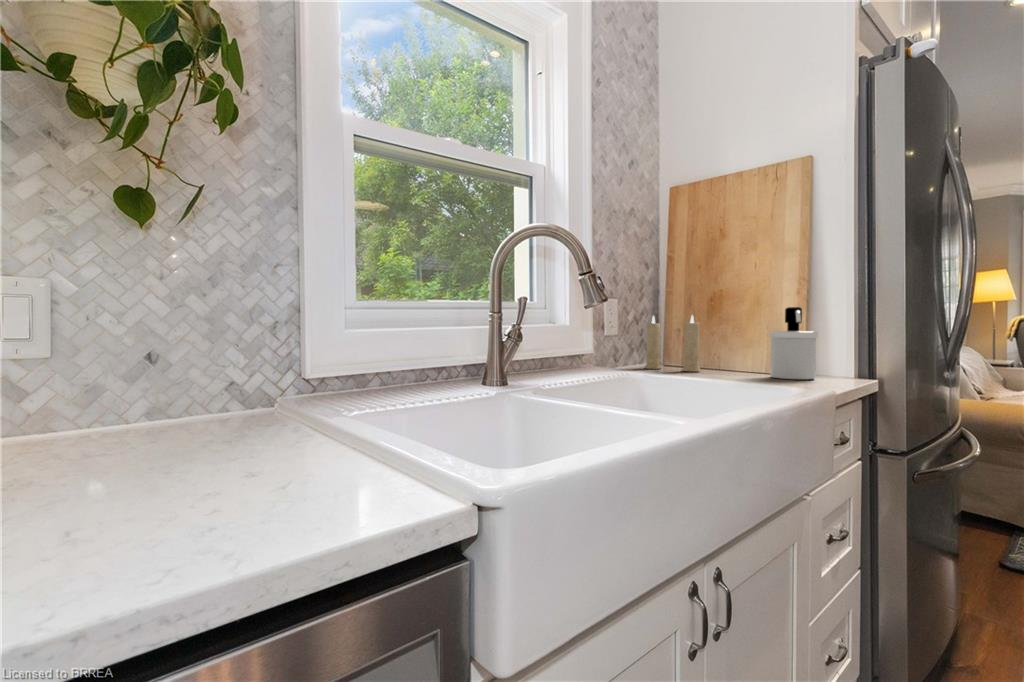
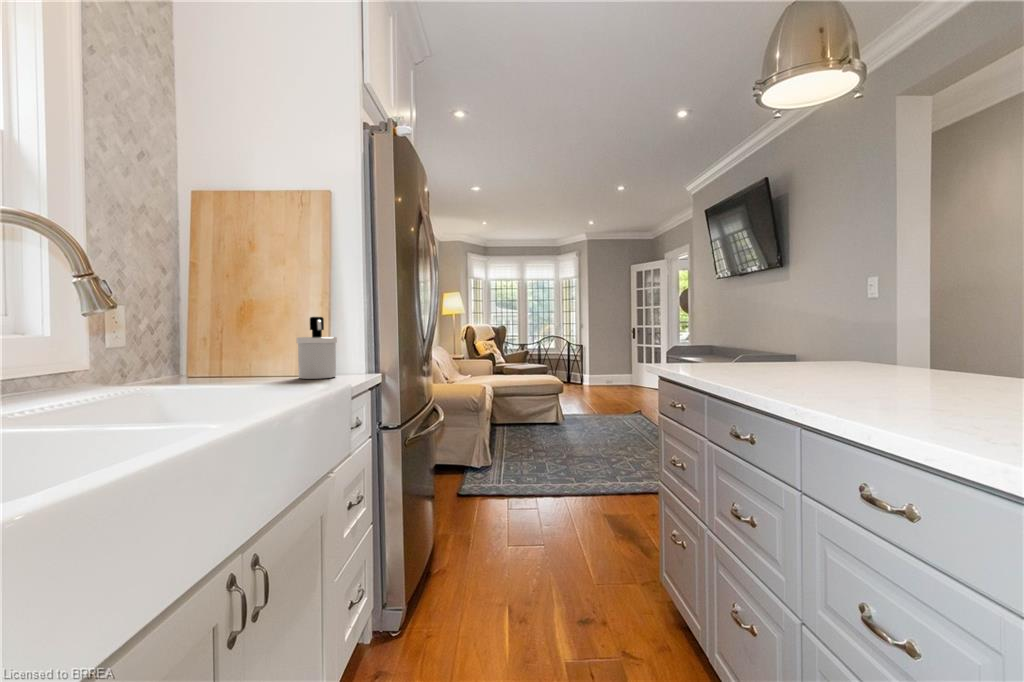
candle: present [645,315,701,372] -> none [164,321,232,380]

